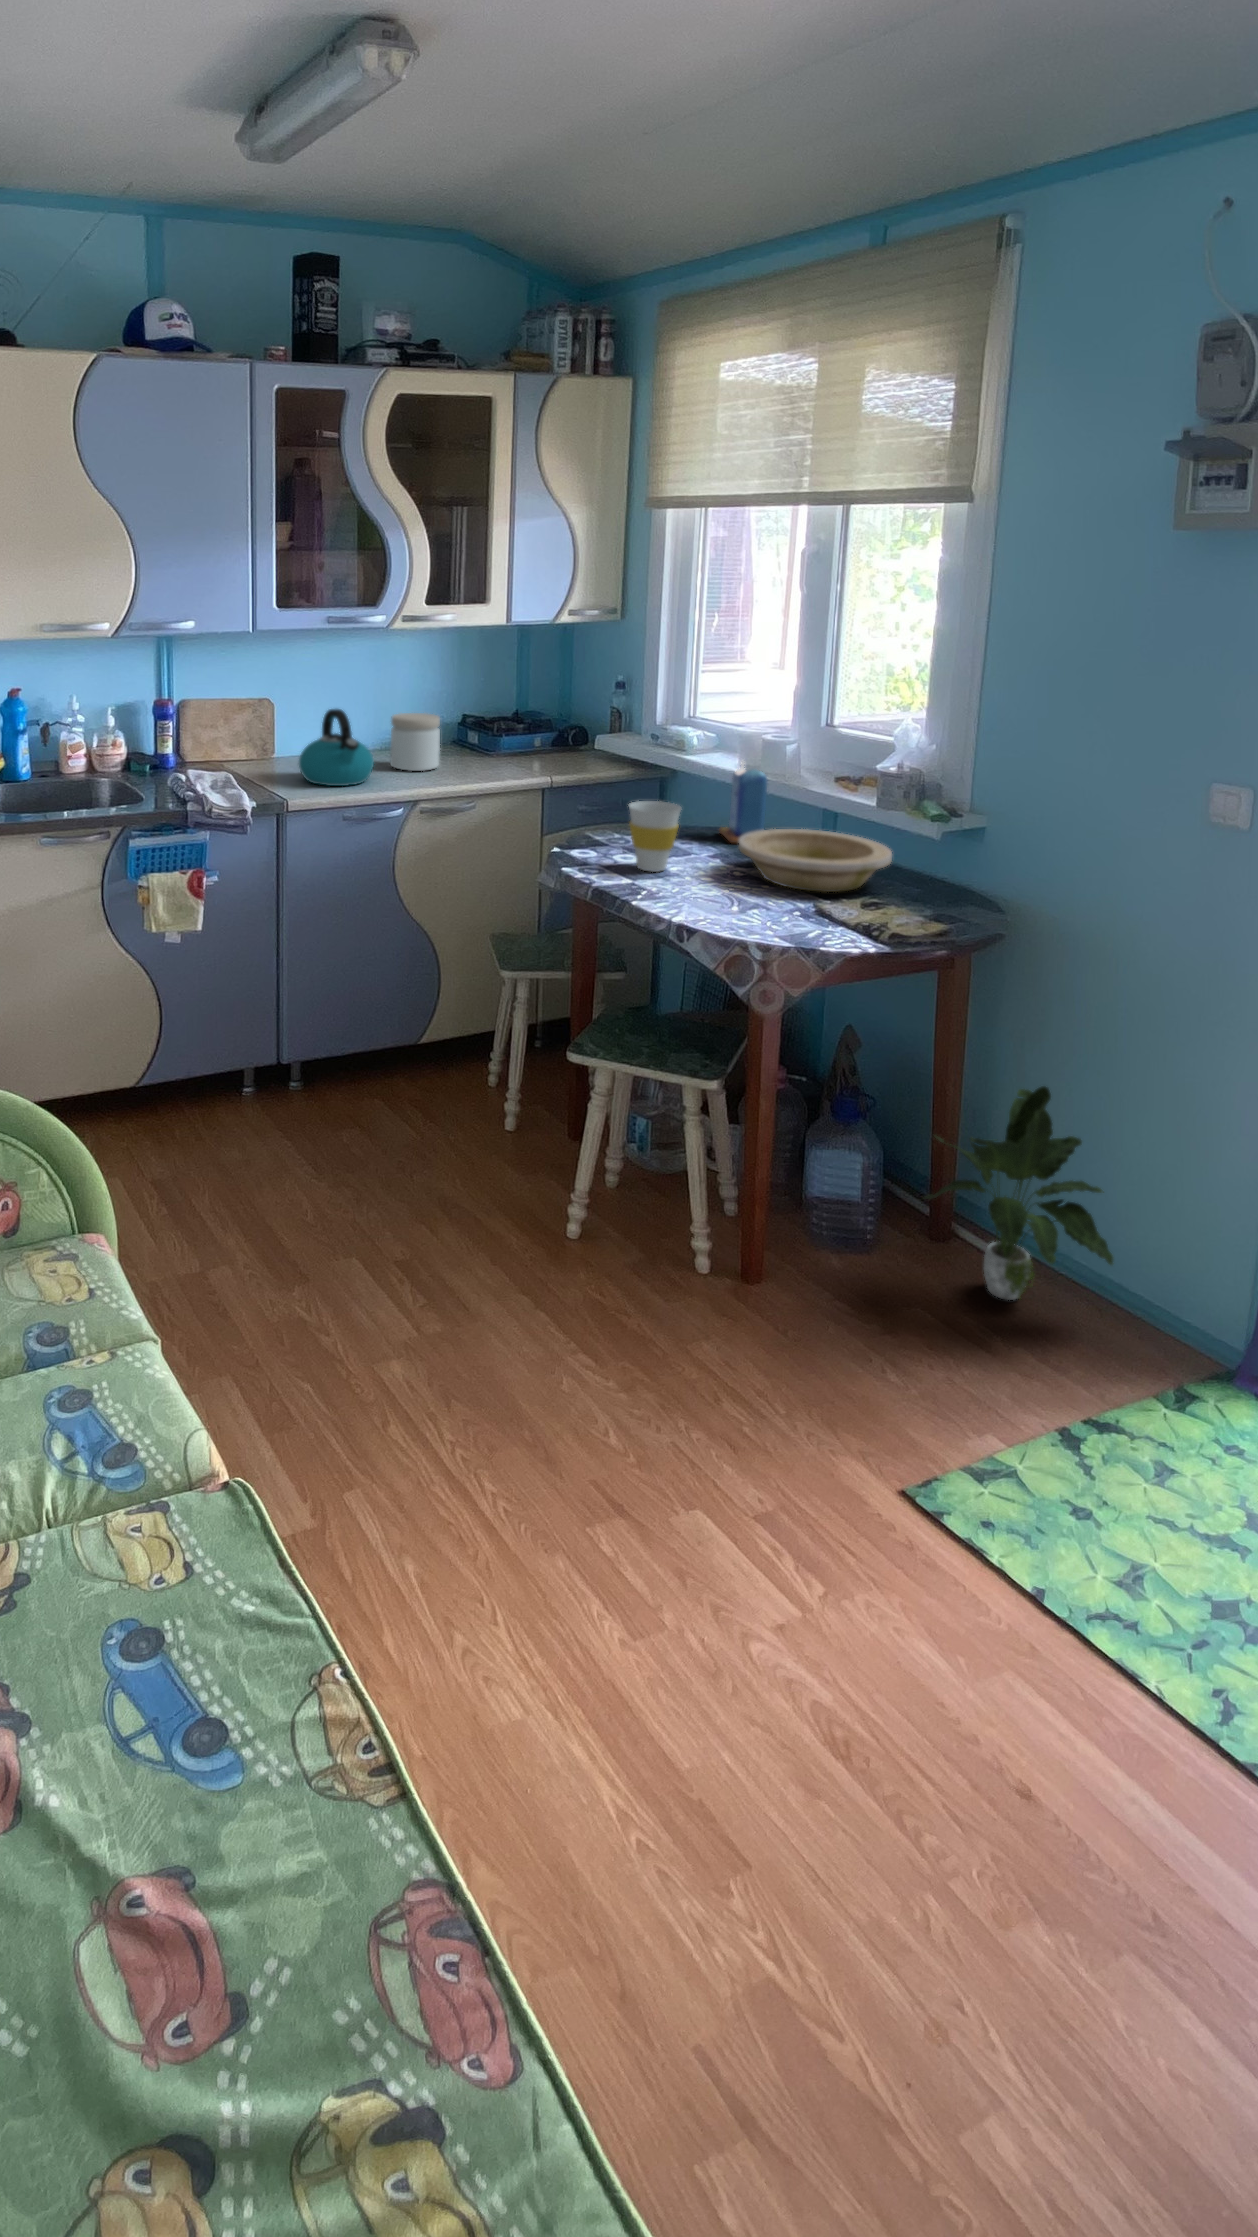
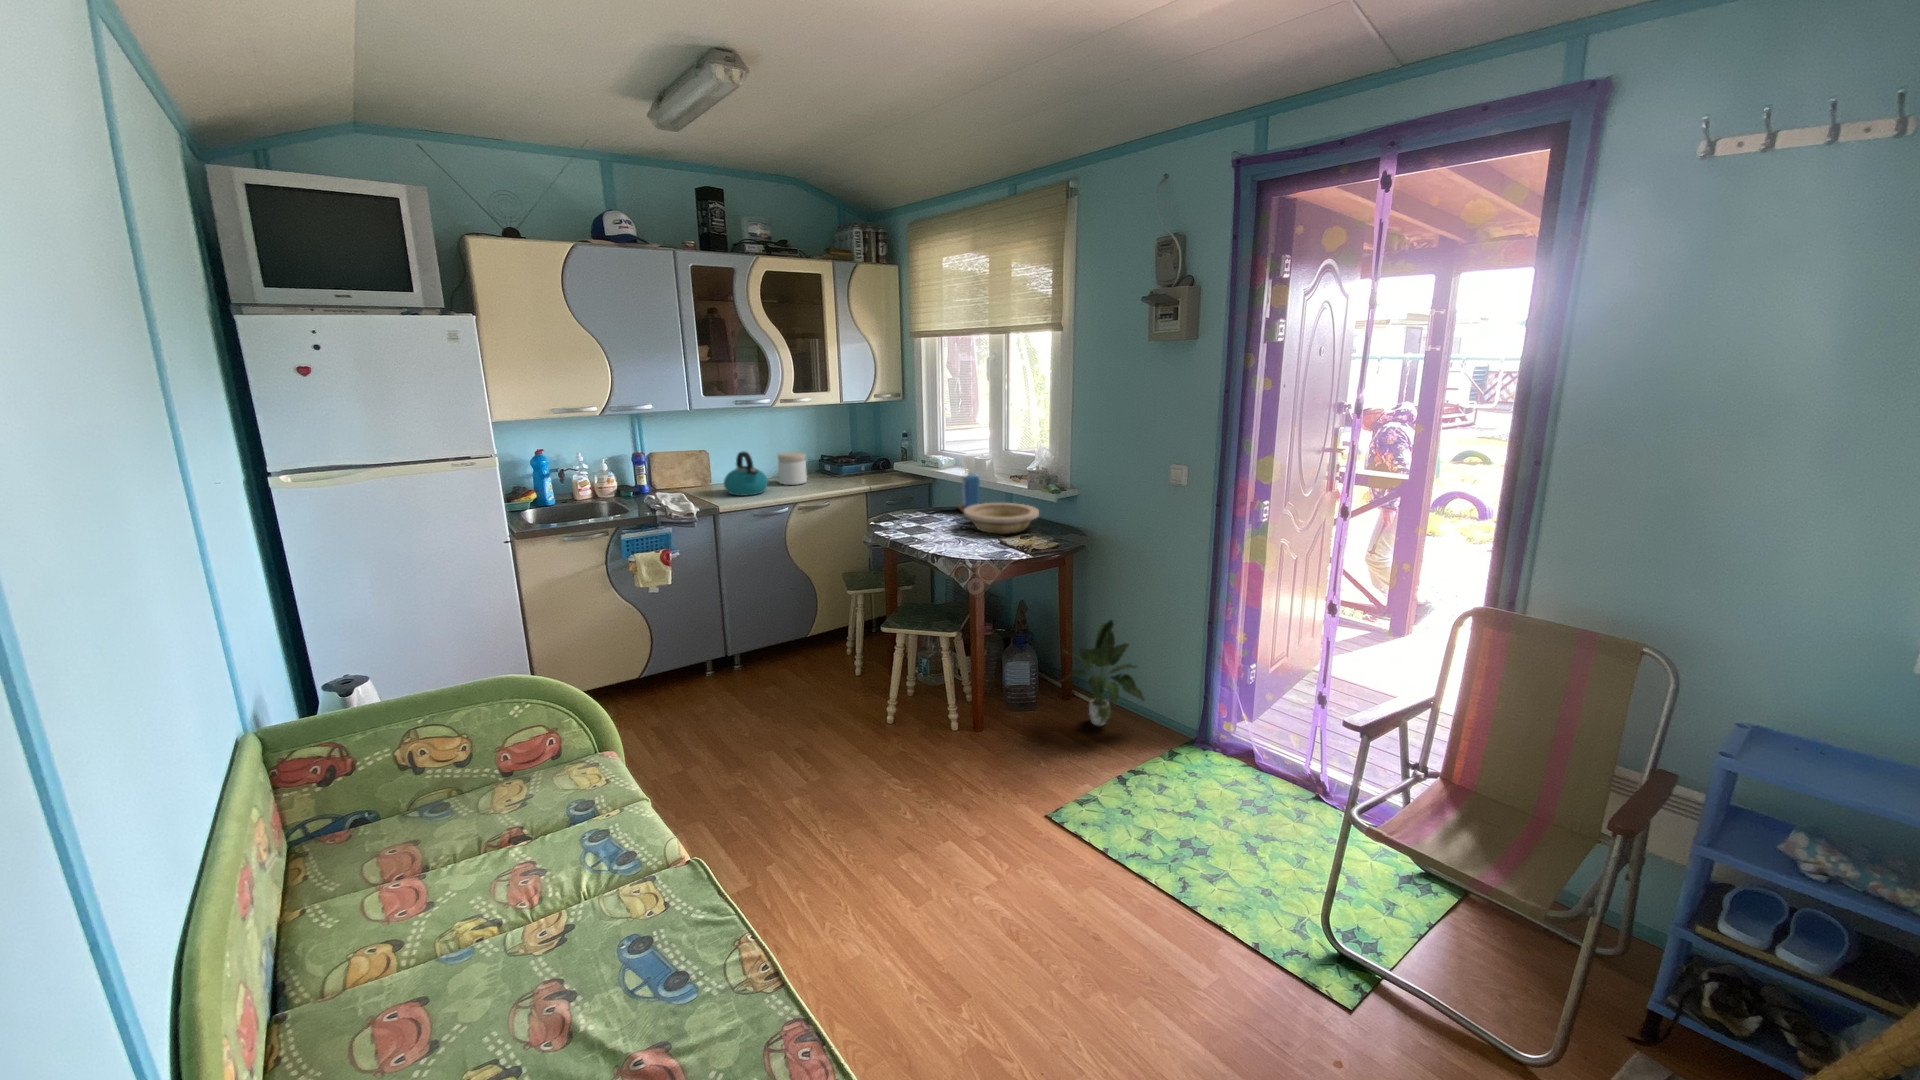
cup: present [629,801,681,872] -> none [906,492,934,530]

